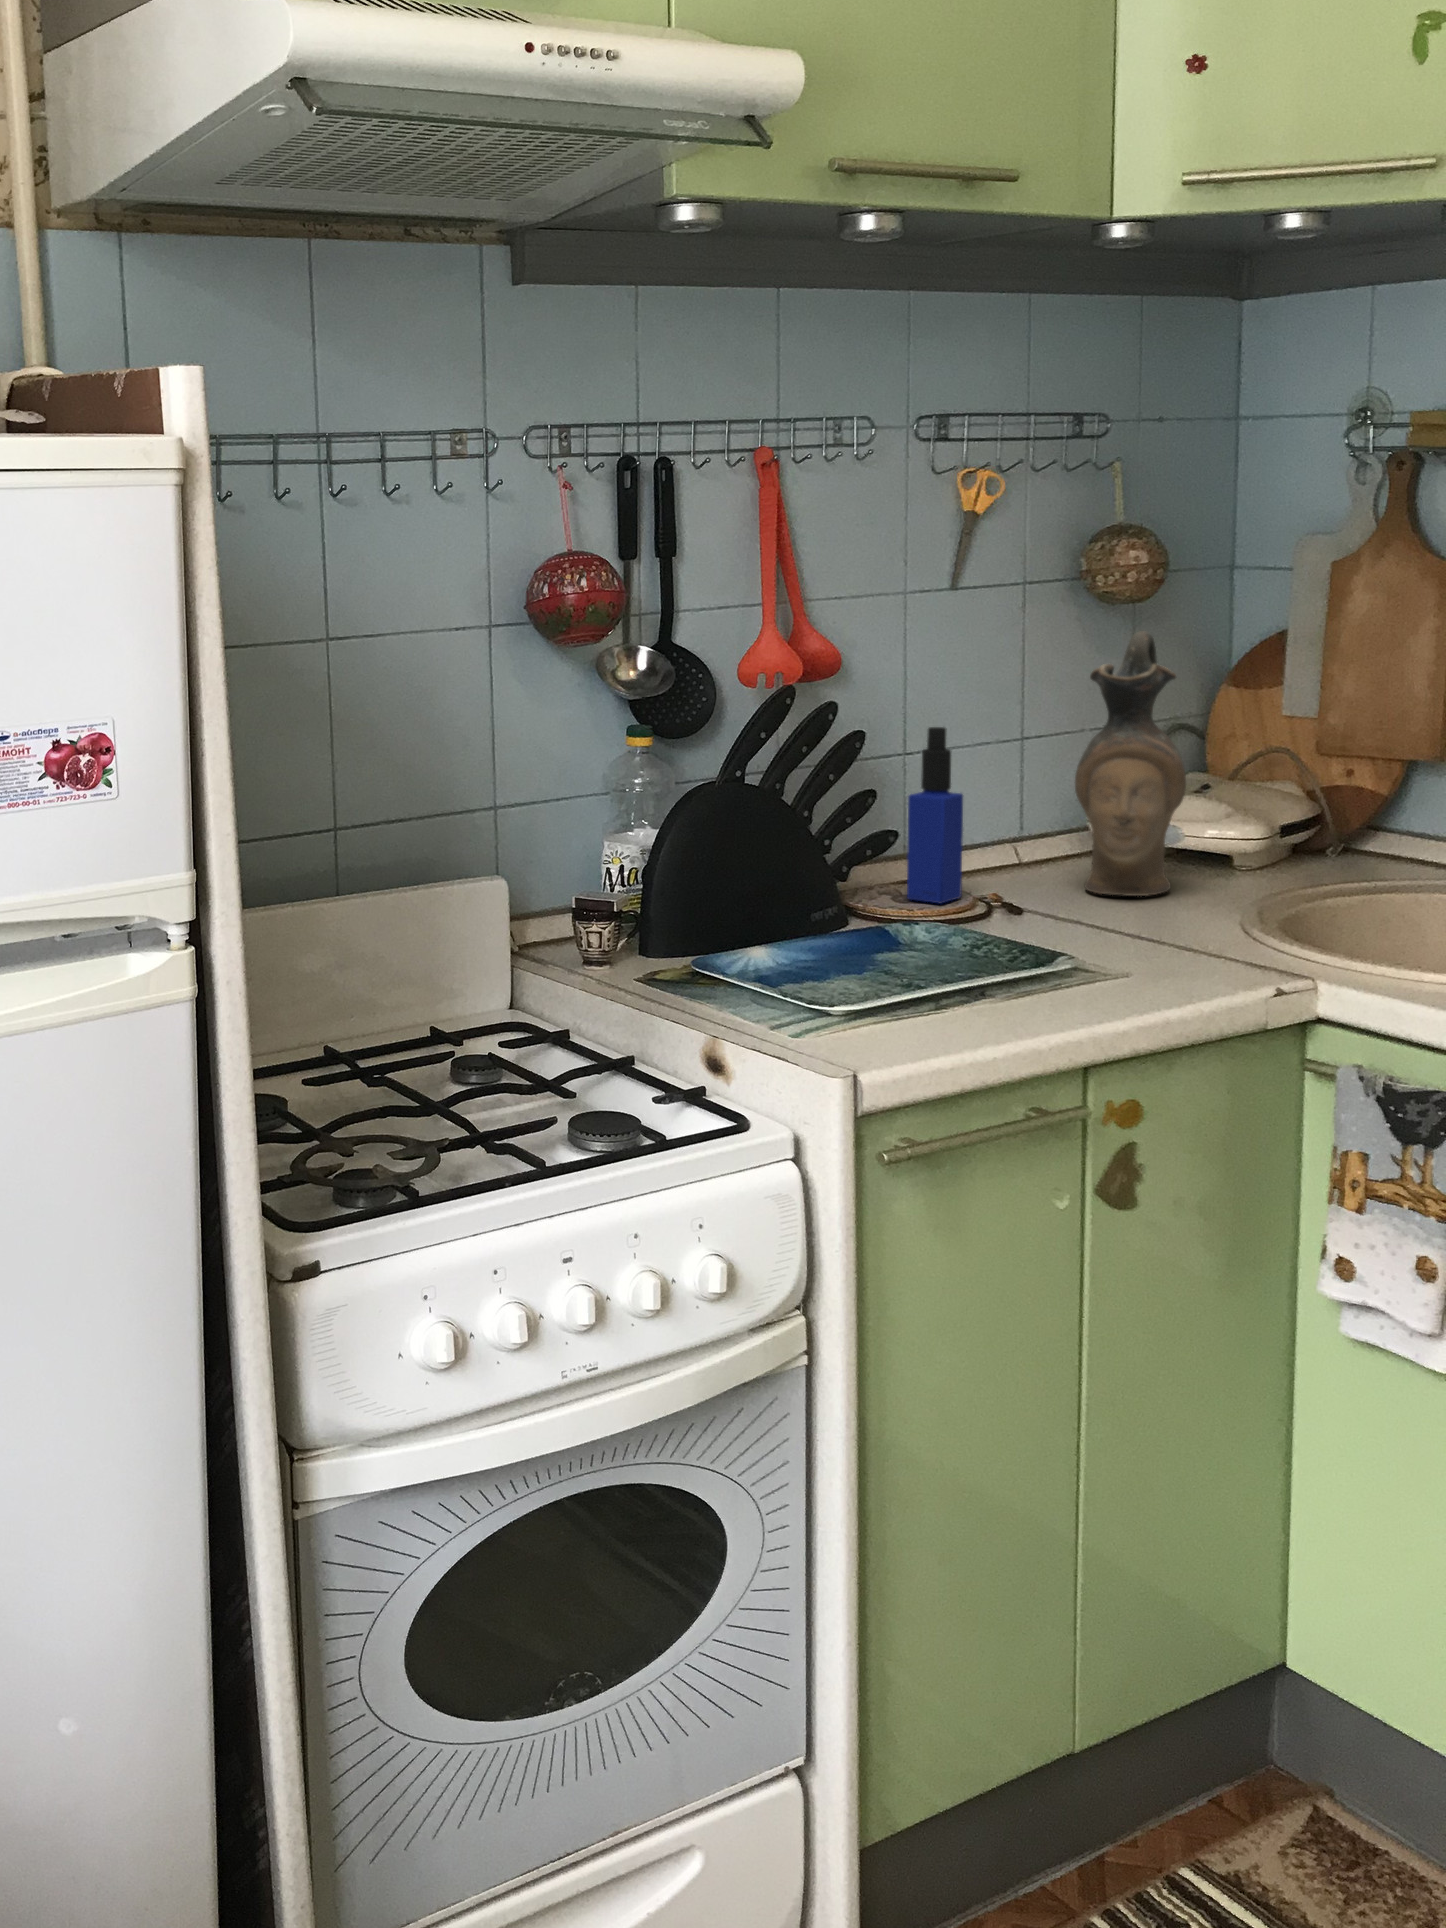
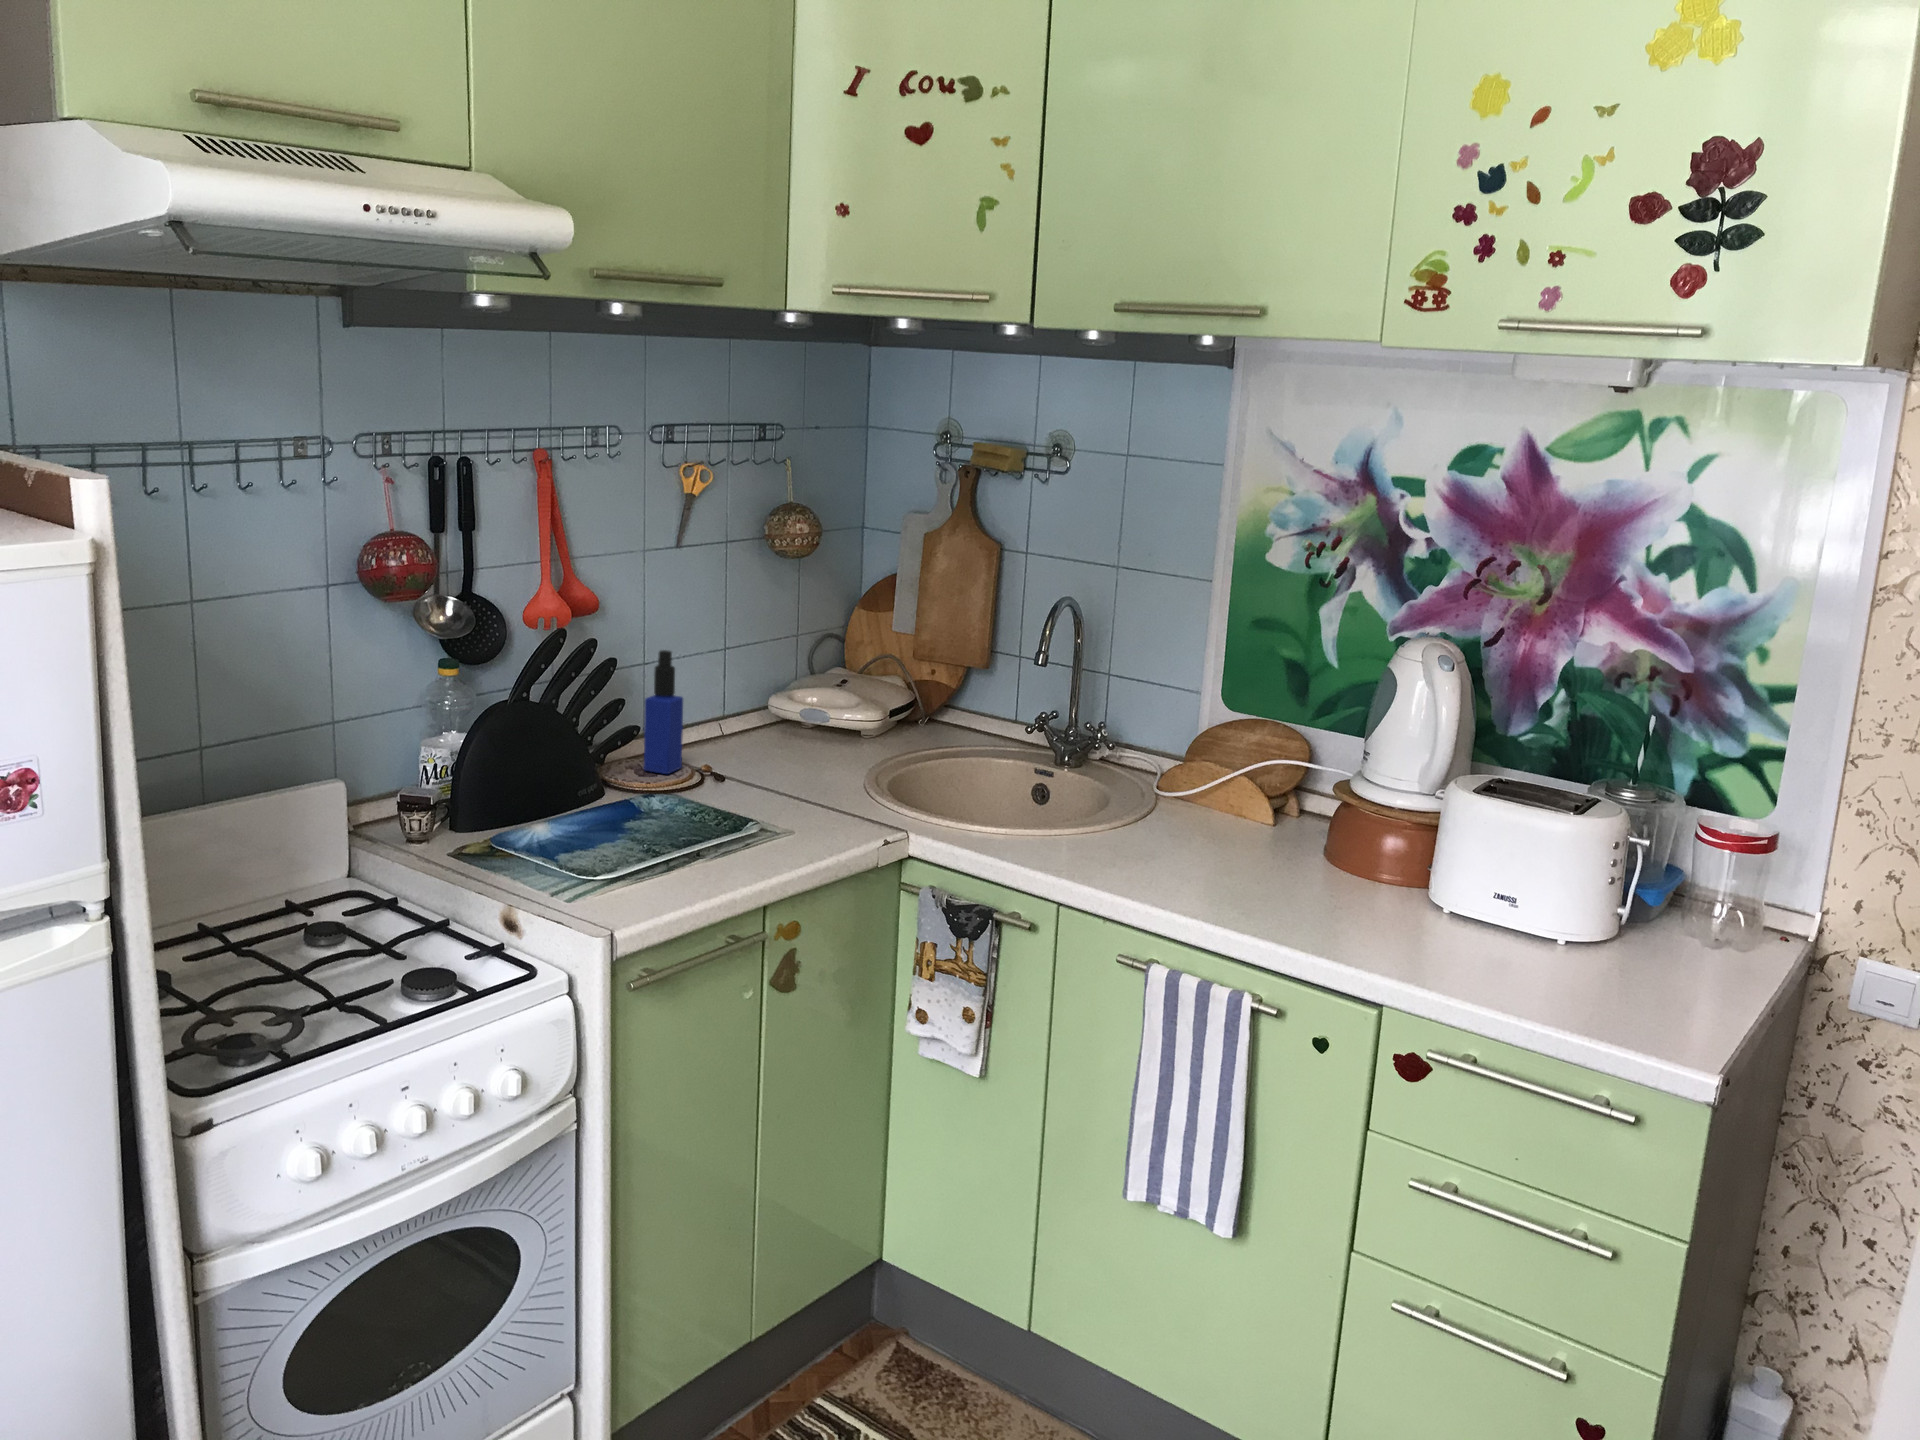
ceramic pitcher: present [1075,631,1186,896] -> none [759,583,832,765]

